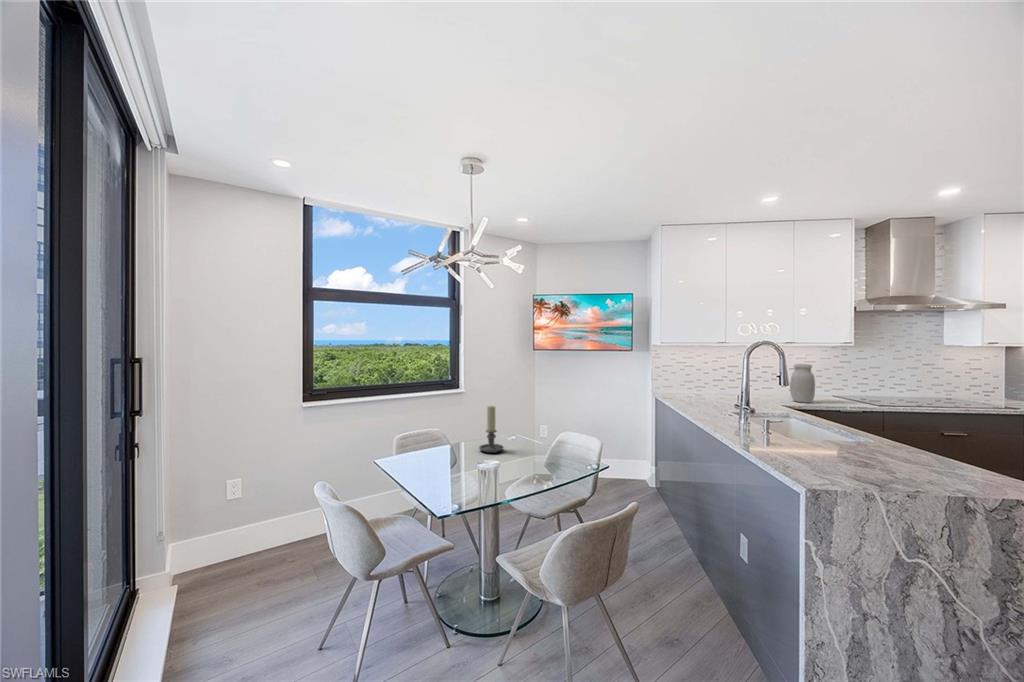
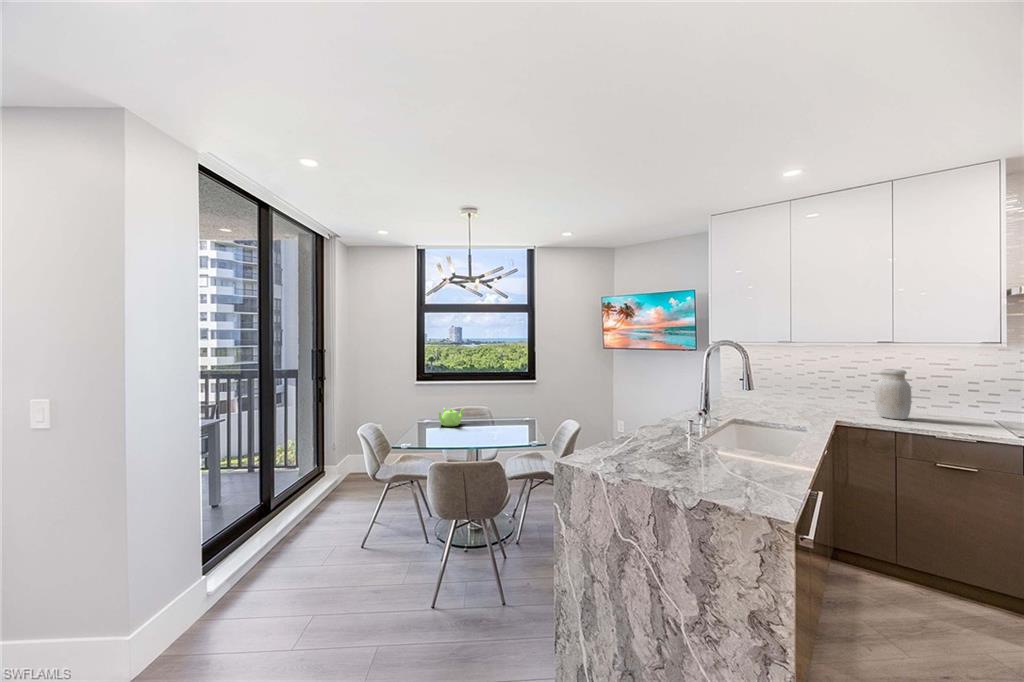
candle holder: present [479,406,503,453] -> none [491,390,510,426]
teapot: none [414,435,453,464] -> present [438,408,464,426]

